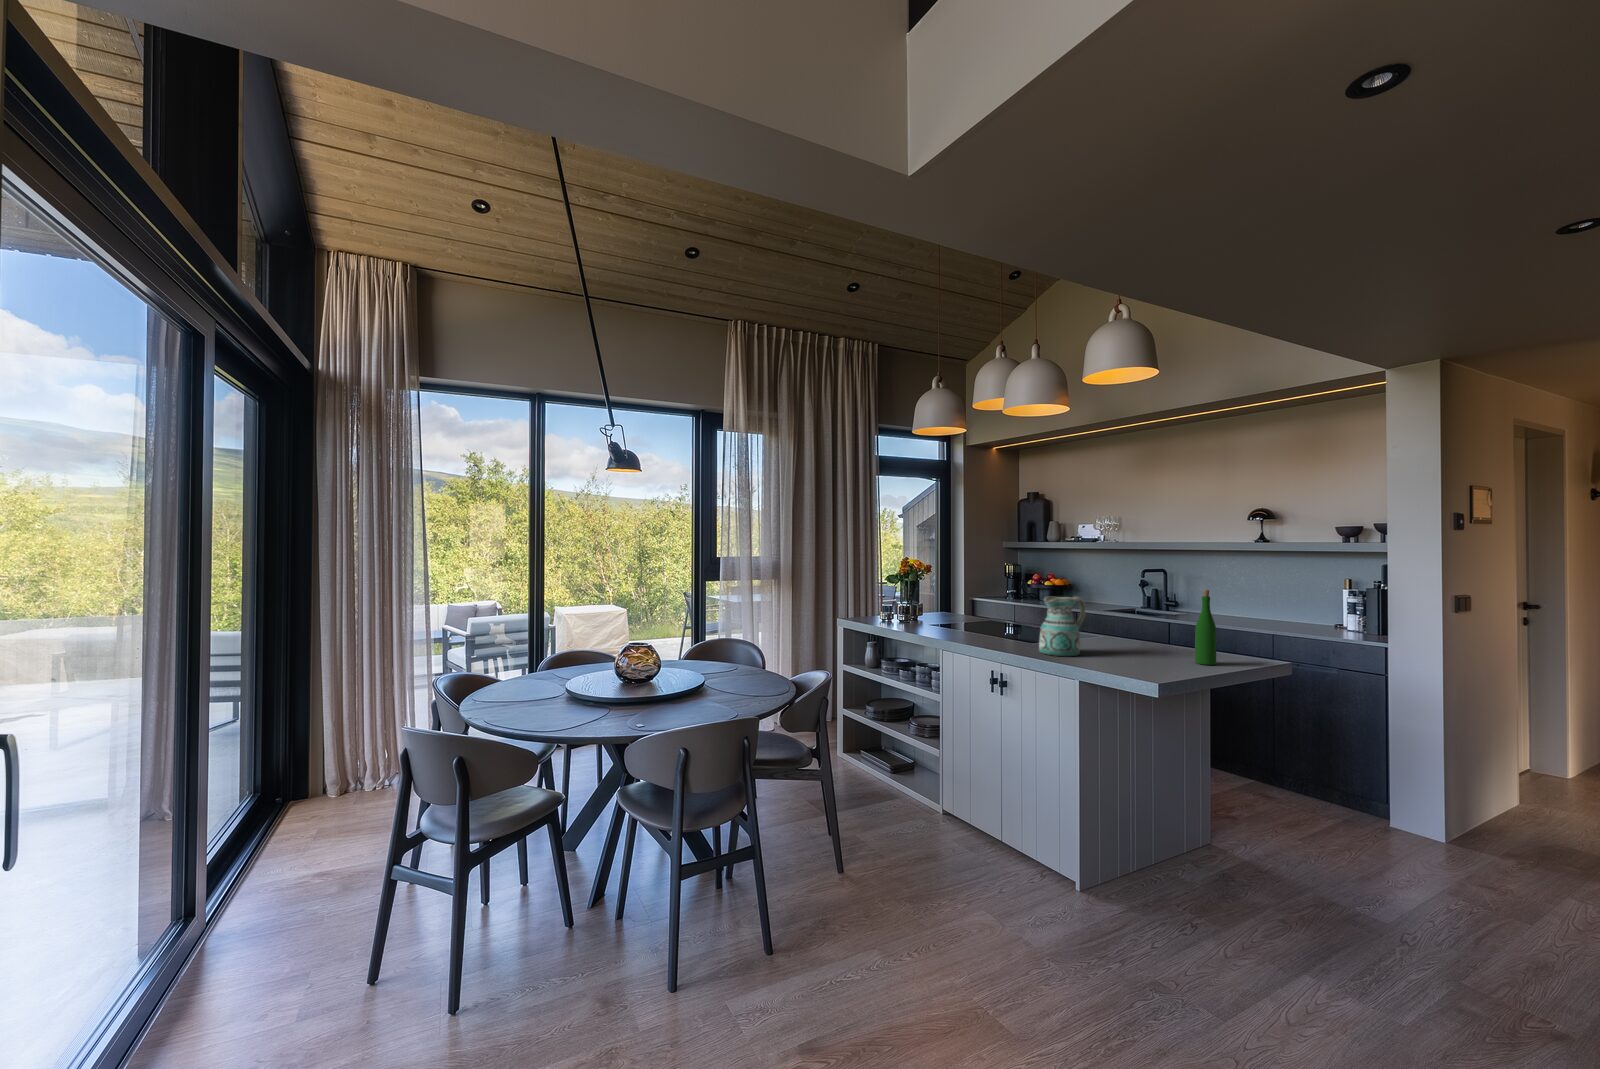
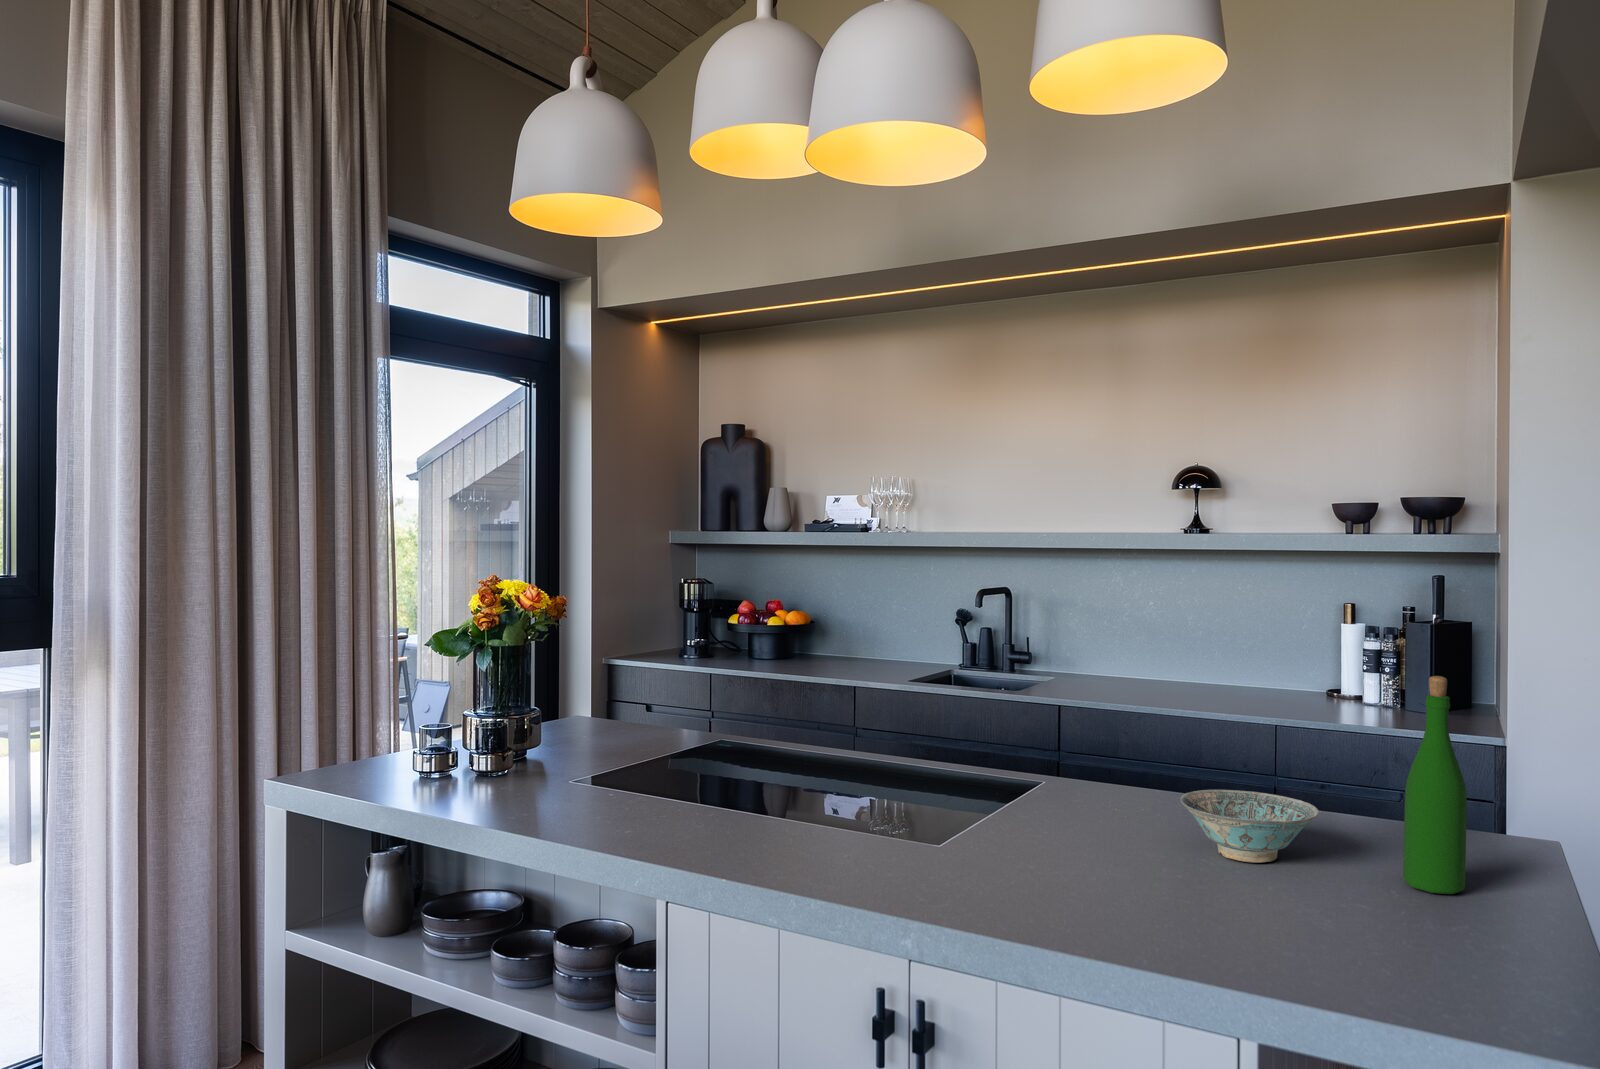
ceramic pitcher: present [1039,596,1085,656] -> none [983,703,1107,908]
ceramic bowl: none [1124,633,1175,655] -> present [1180,790,1319,863]

